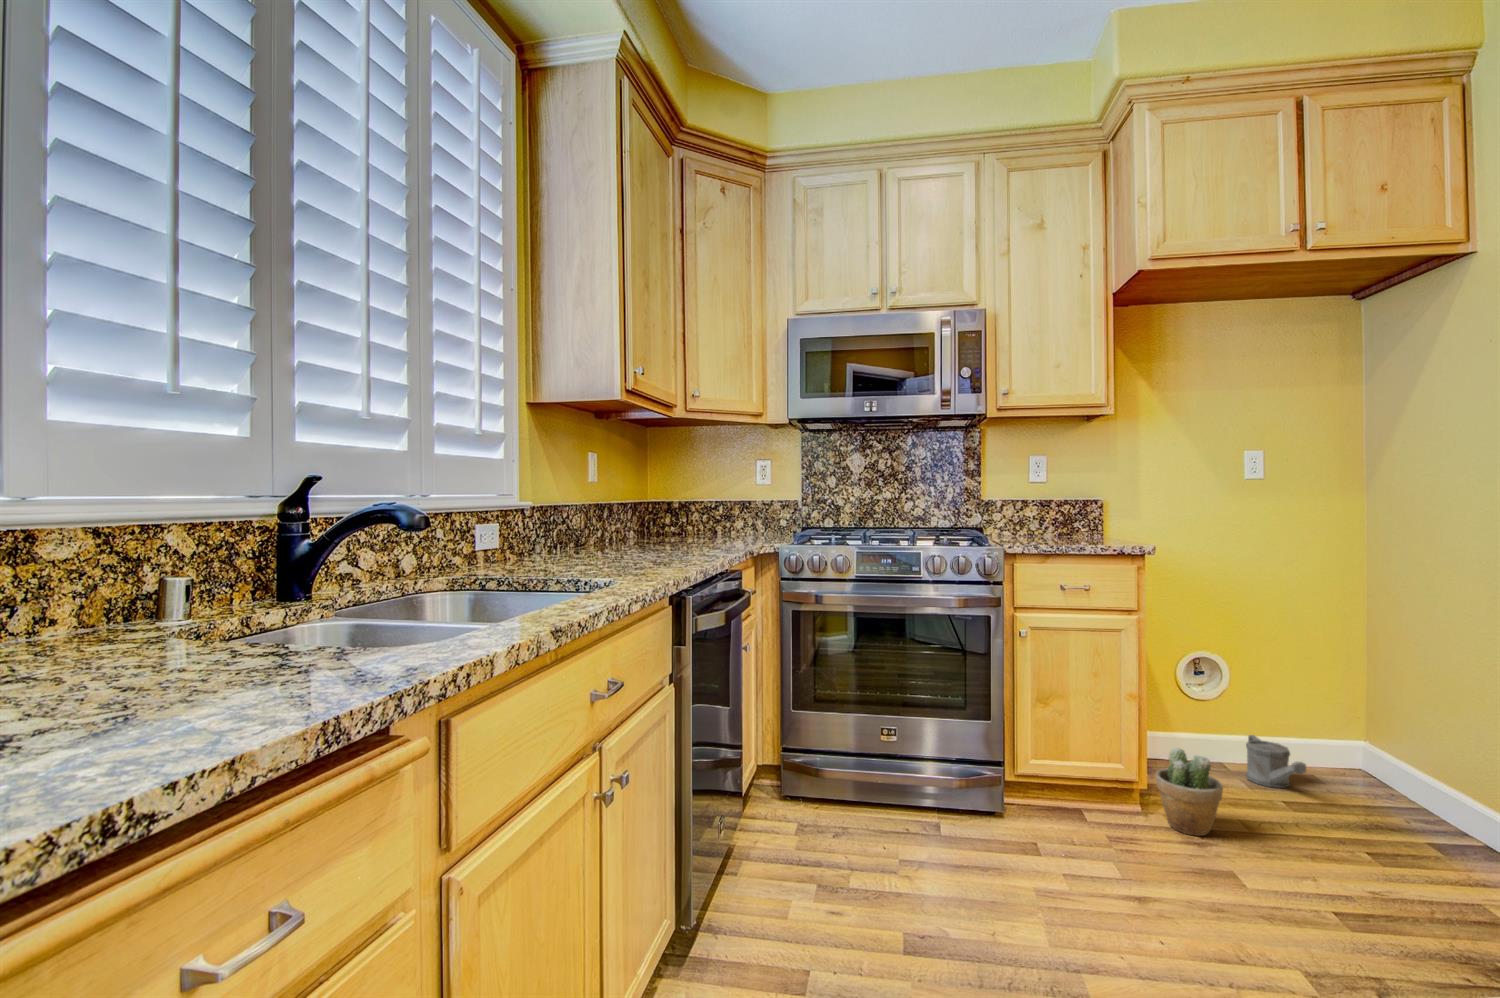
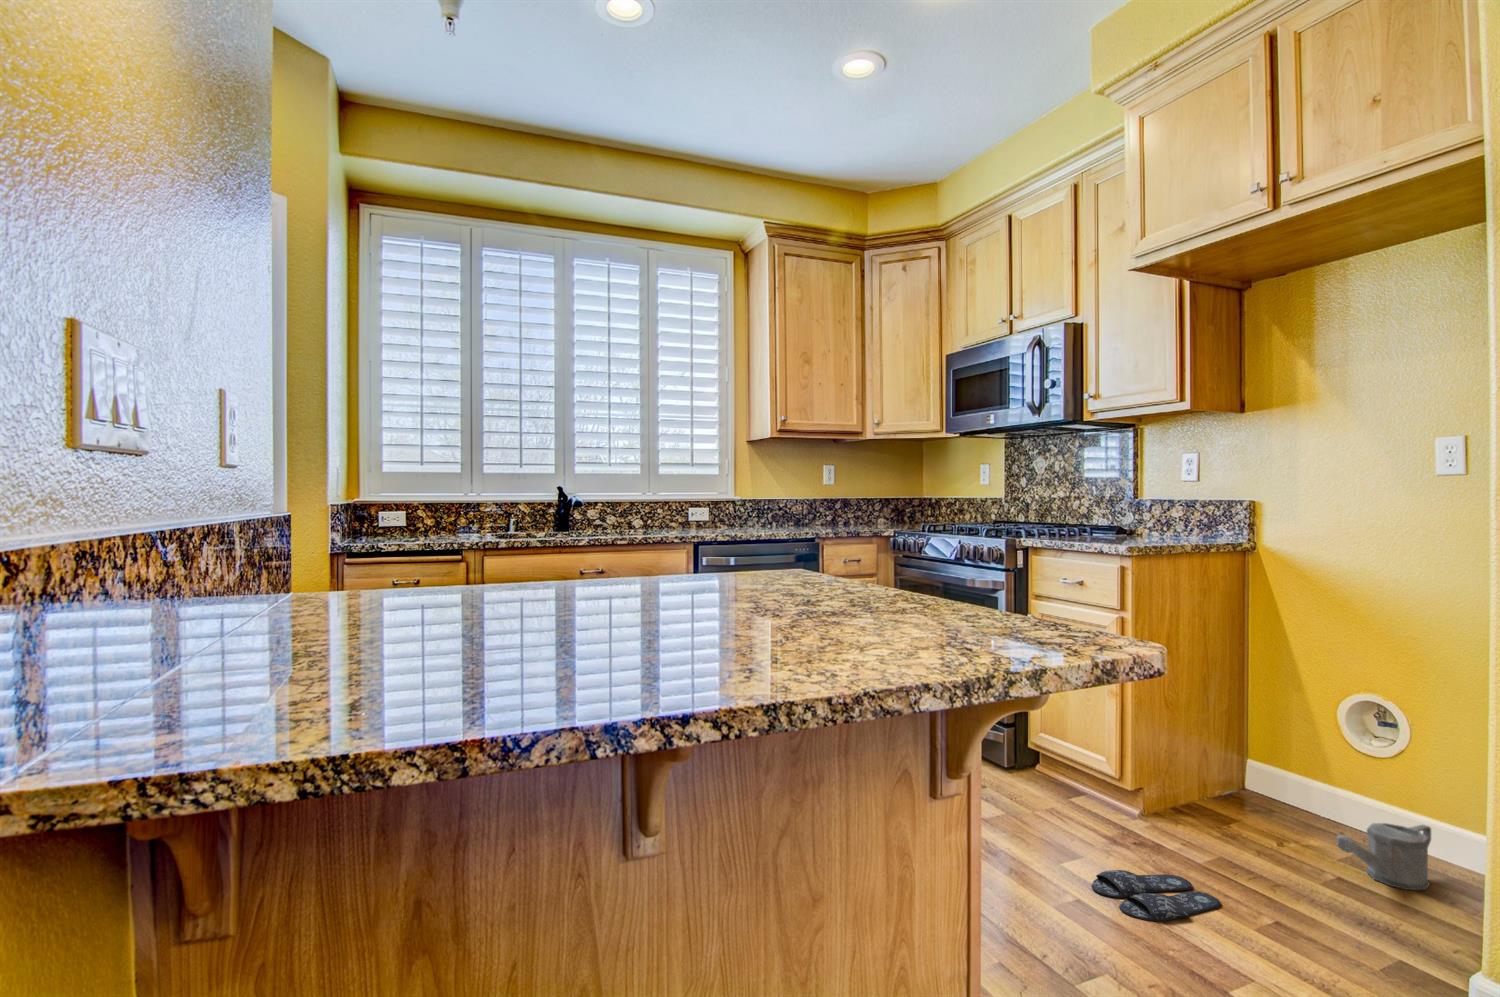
potted plant: present [1156,748,1223,836] -> none [1110,759,1179,851]
slippers: none [1274,847,1393,907] -> present [1092,870,1221,921]

